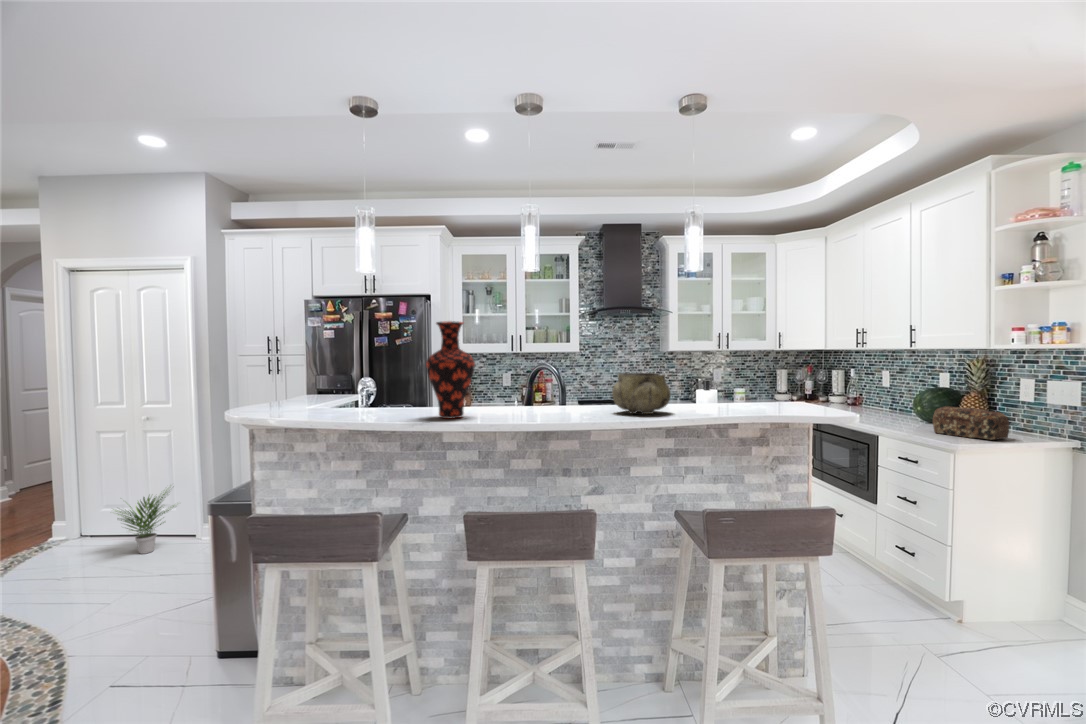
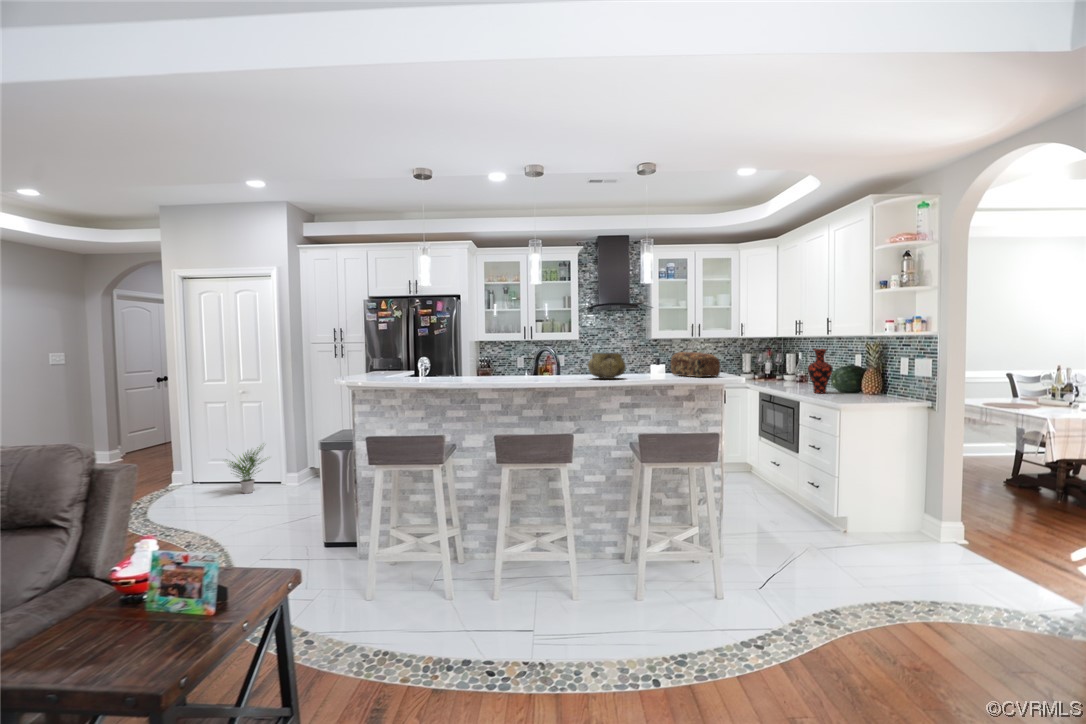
vase: present [426,321,475,418] -> present [808,349,833,393]
bread loaf: present [933,406,1009,440] -> present [671,352,720,377]

